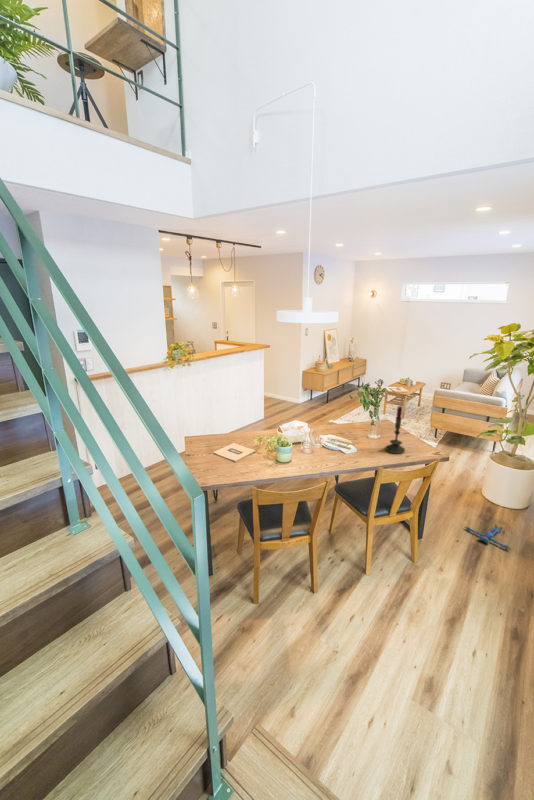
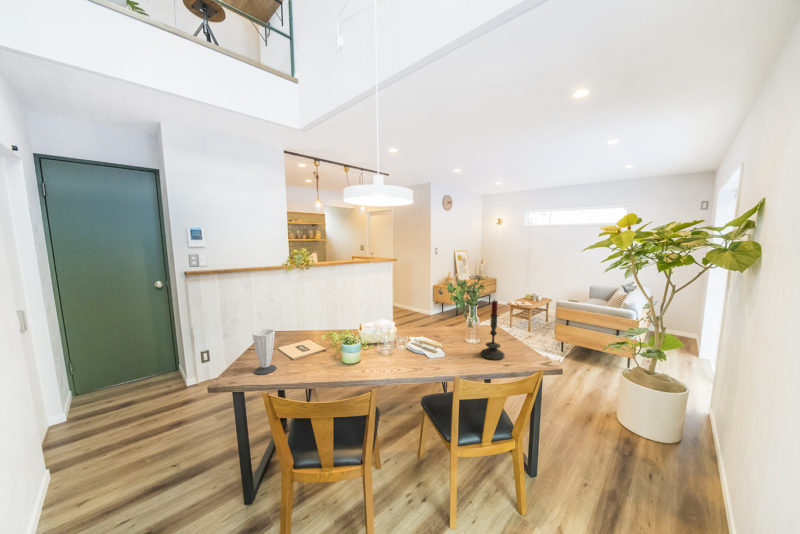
cup: none [207,439,225,476] -> present [253,329,276,374]
plush toy: present [465,524,512,550] -> none [595,464,666,509]

